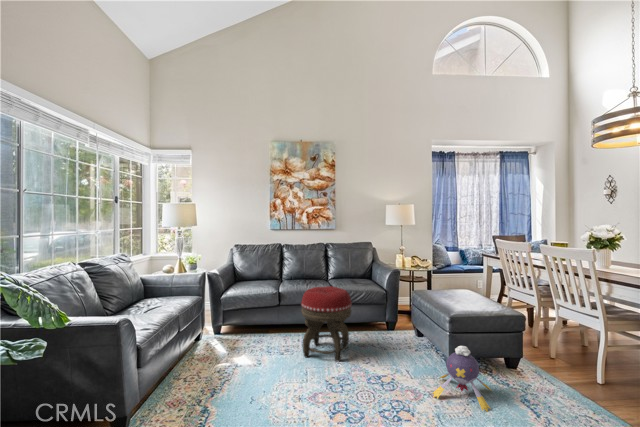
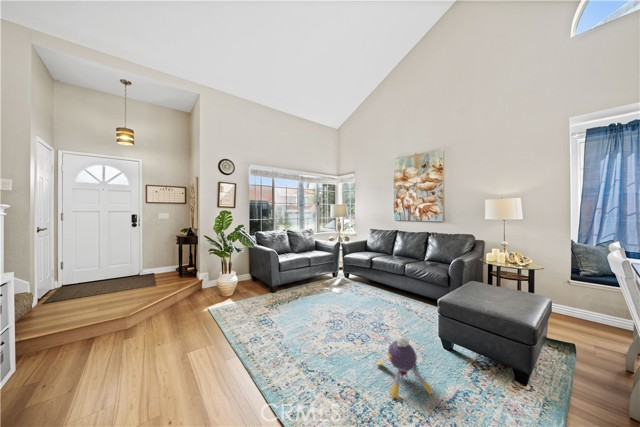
footstool: present [301,286,352,361] -> none [356,262,392,315]

